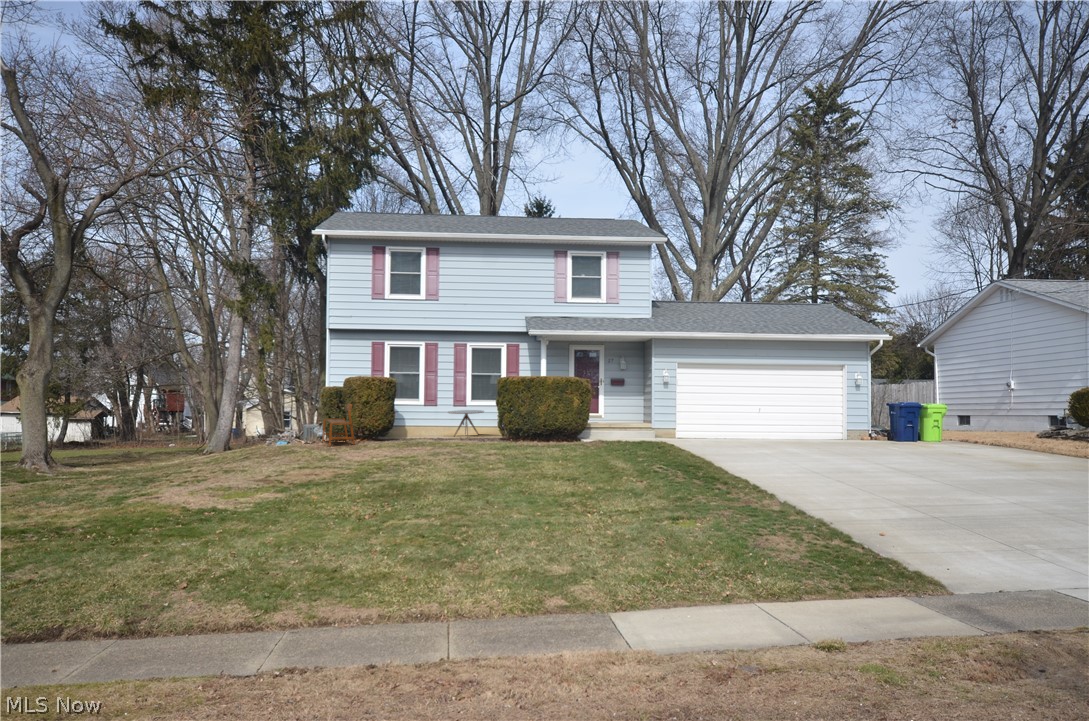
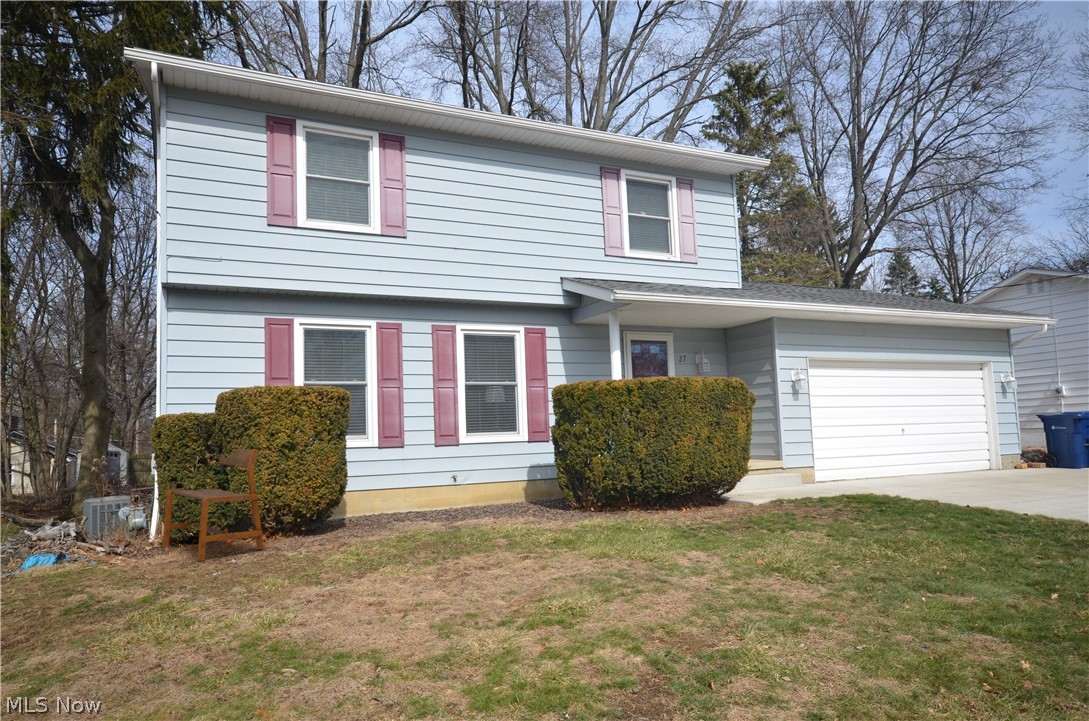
round table: present [448,410,484,436] -> none [438,453,512,510]

